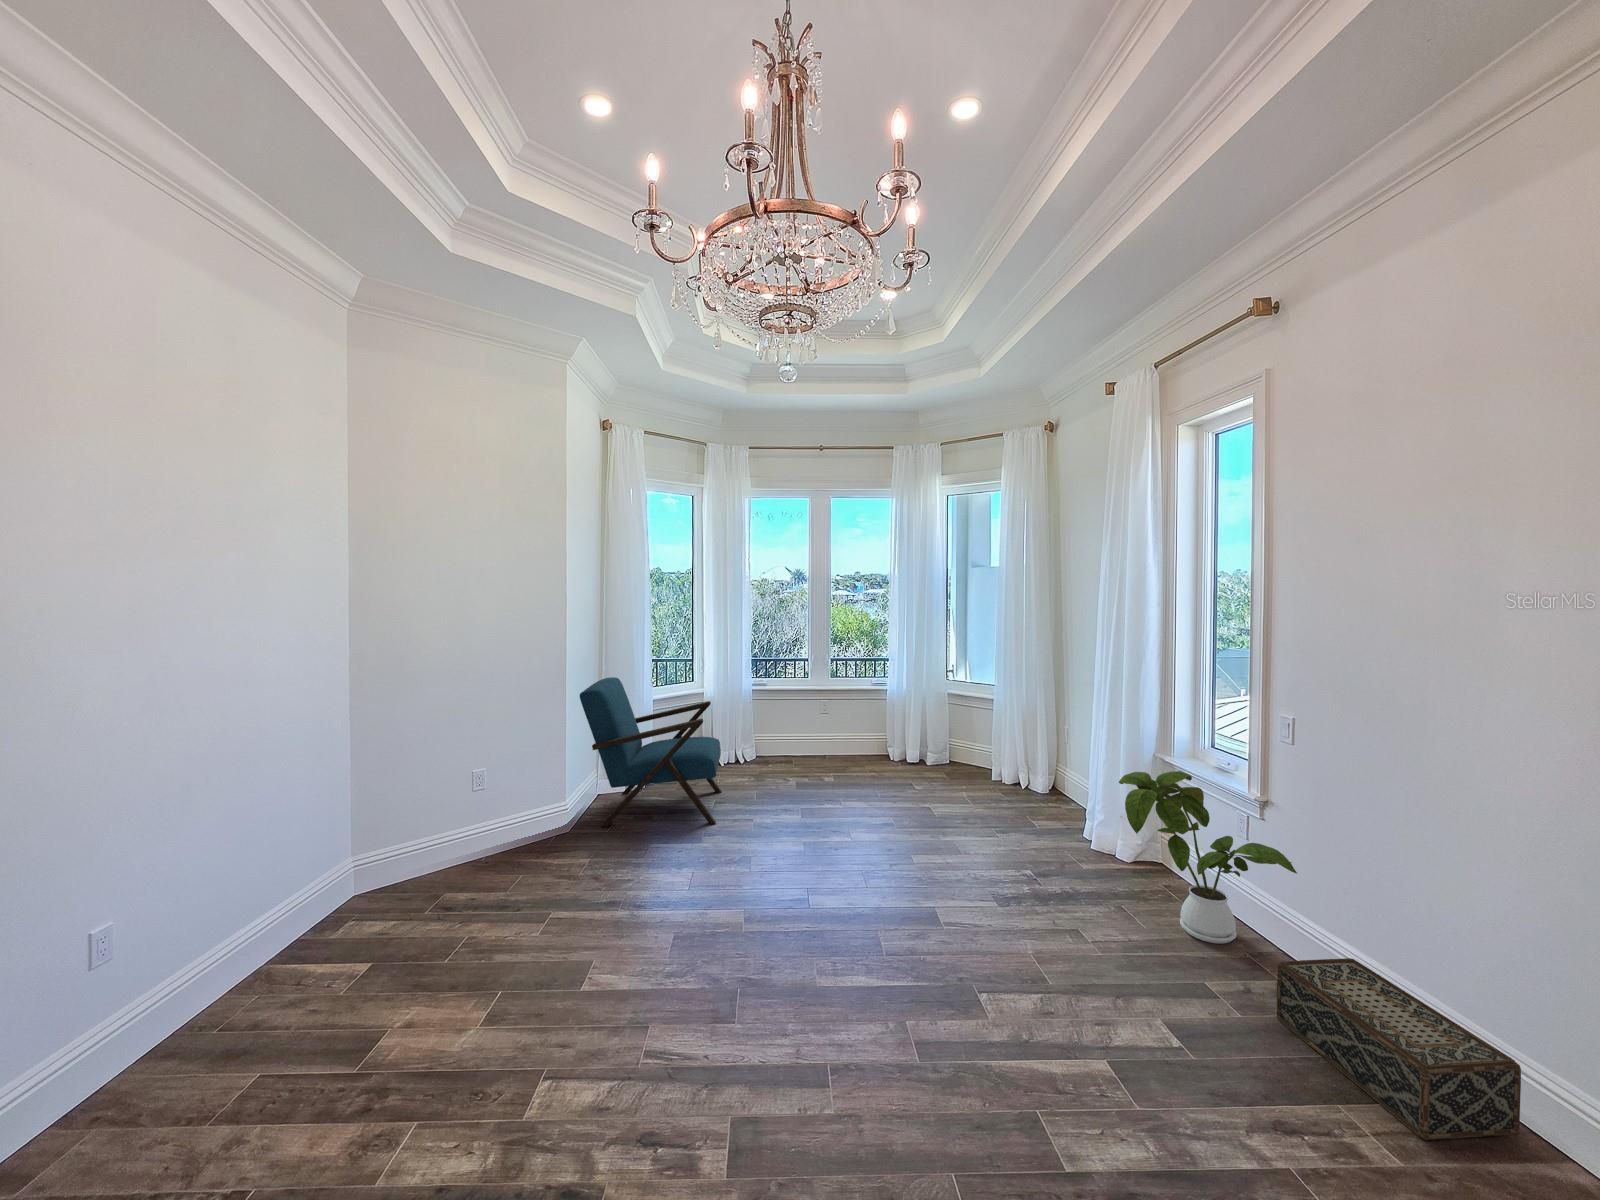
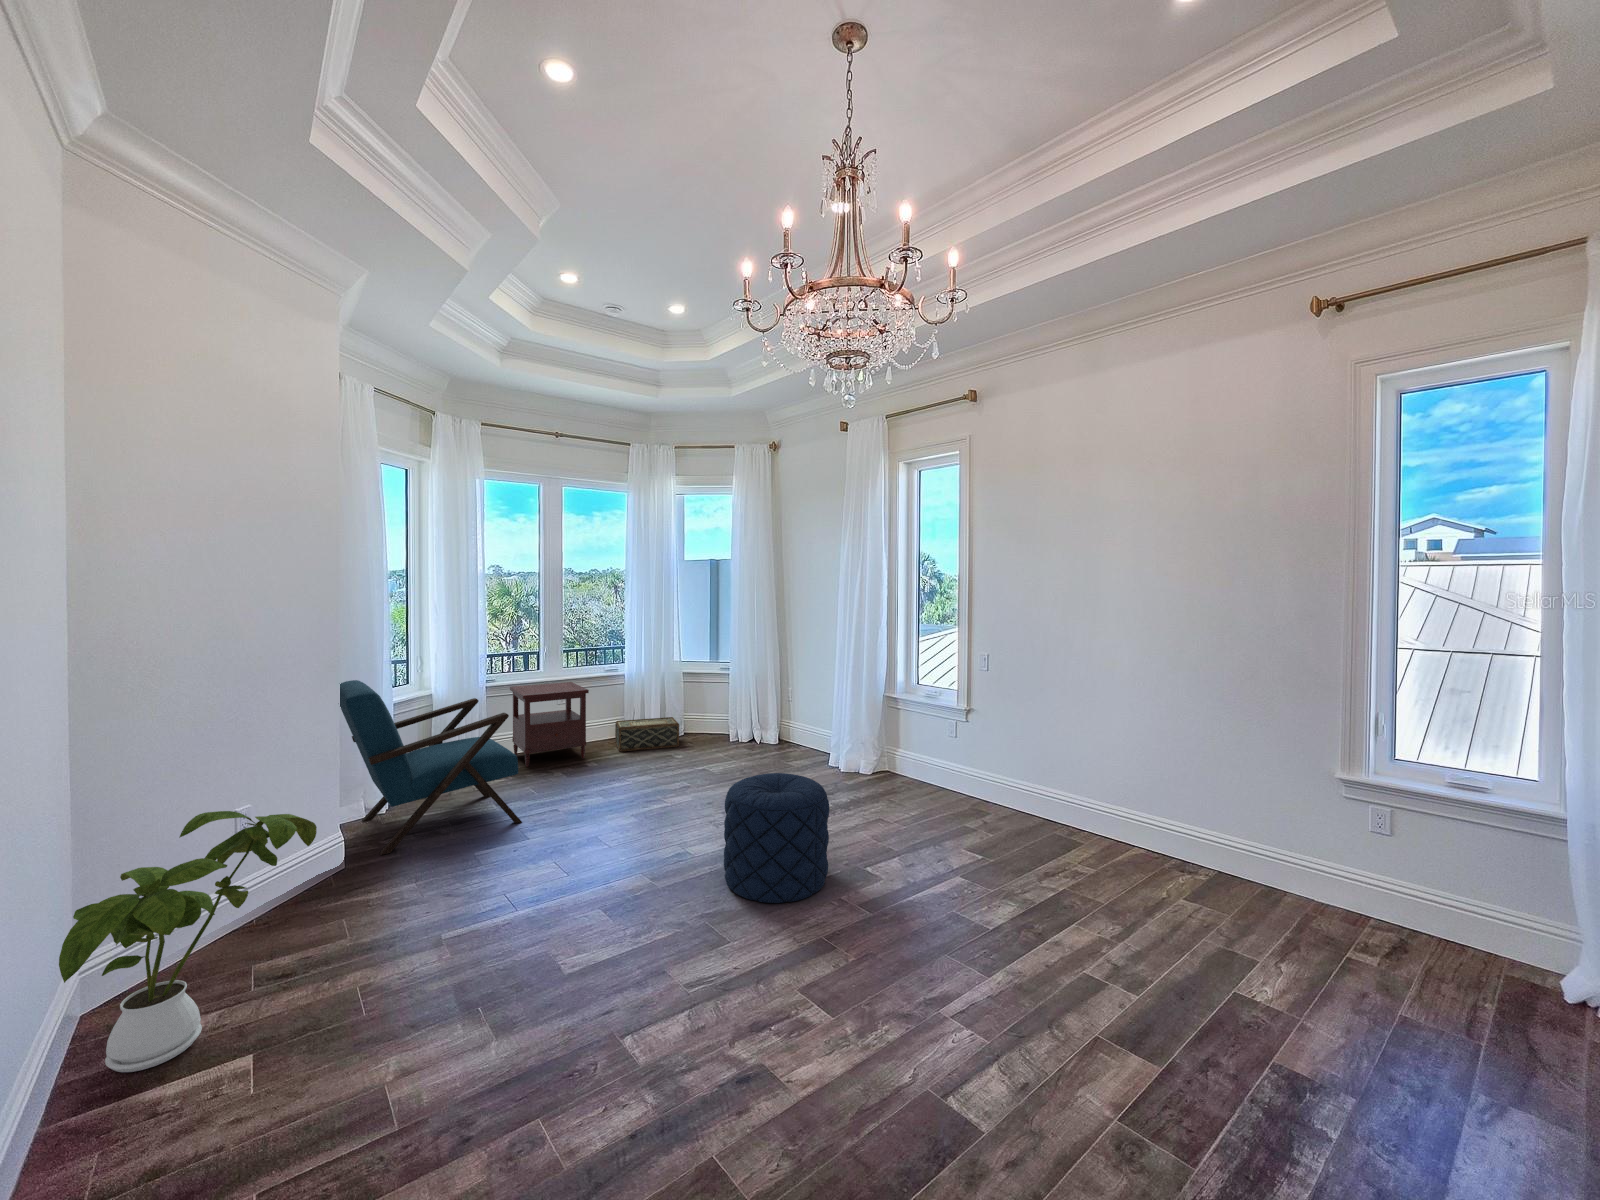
side table: none [772,692,834,771] -> present [510,682,589,767]
house plant: present [1119,771,1297,944] -> present [59,811,317,1072]
pouf: none [795,833,924,1003] -> present [724,773,829,903]
woven basket: present [1277,958,1521,1140] -> present [615,717,679,751]

